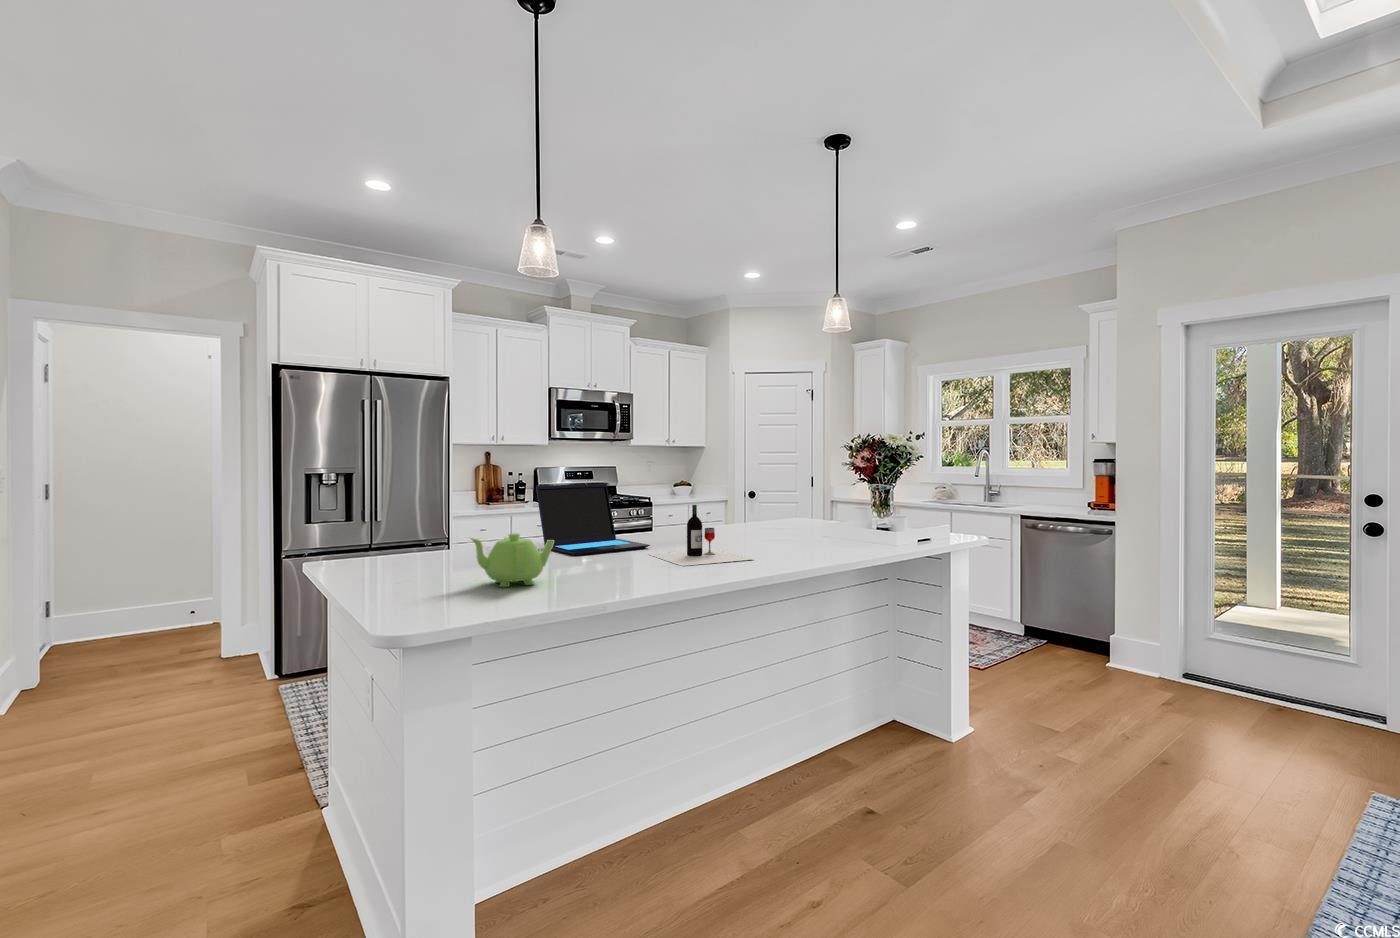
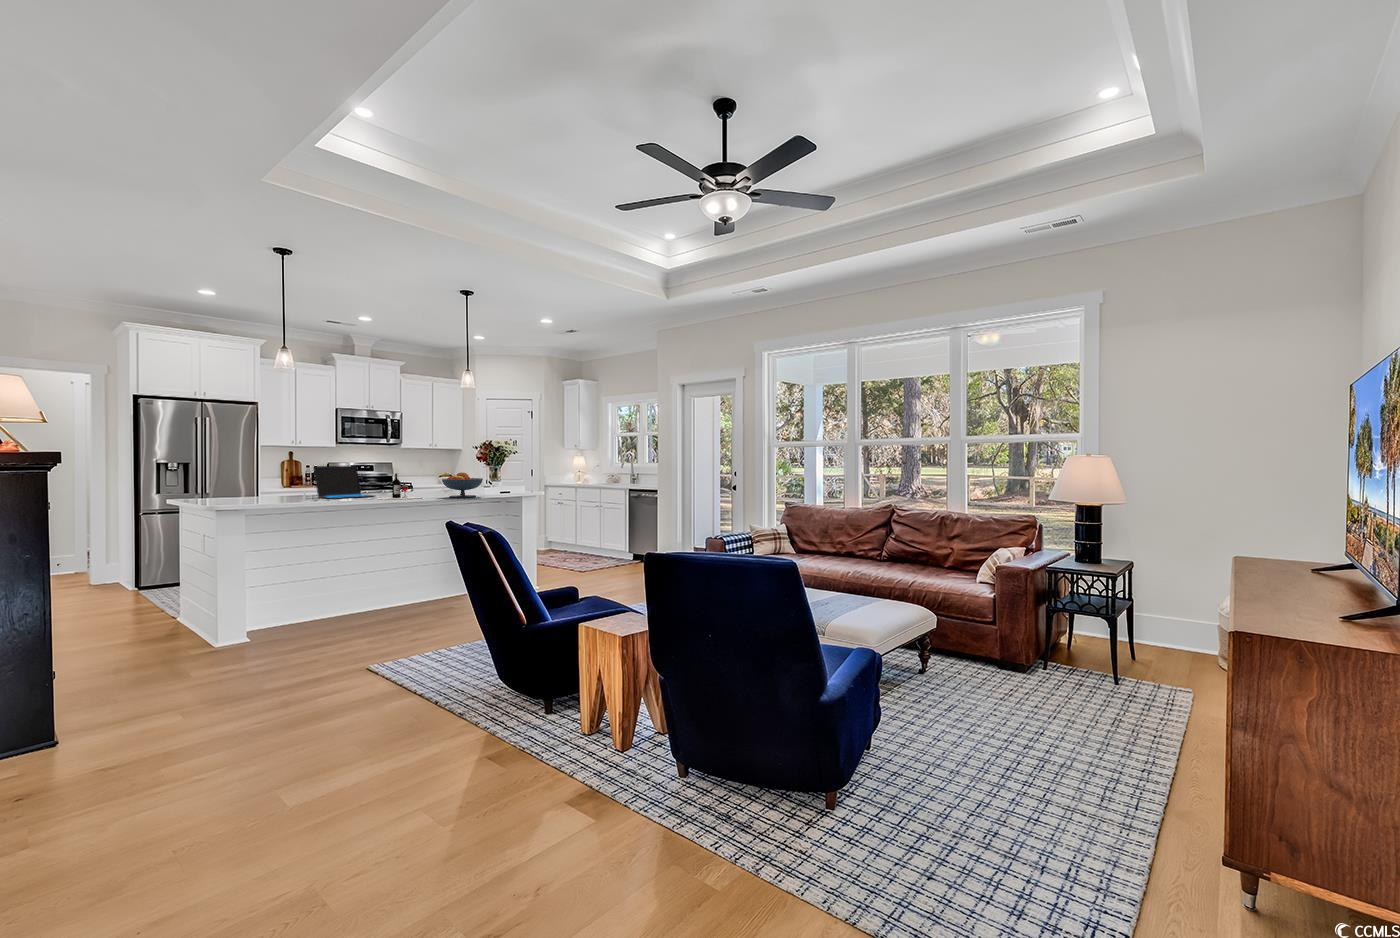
fruit bowl: none [784,502,869,560] -> present [442,472,483,498]
teapot: present [471,533,554,587] -> none [273,482,315,504]

